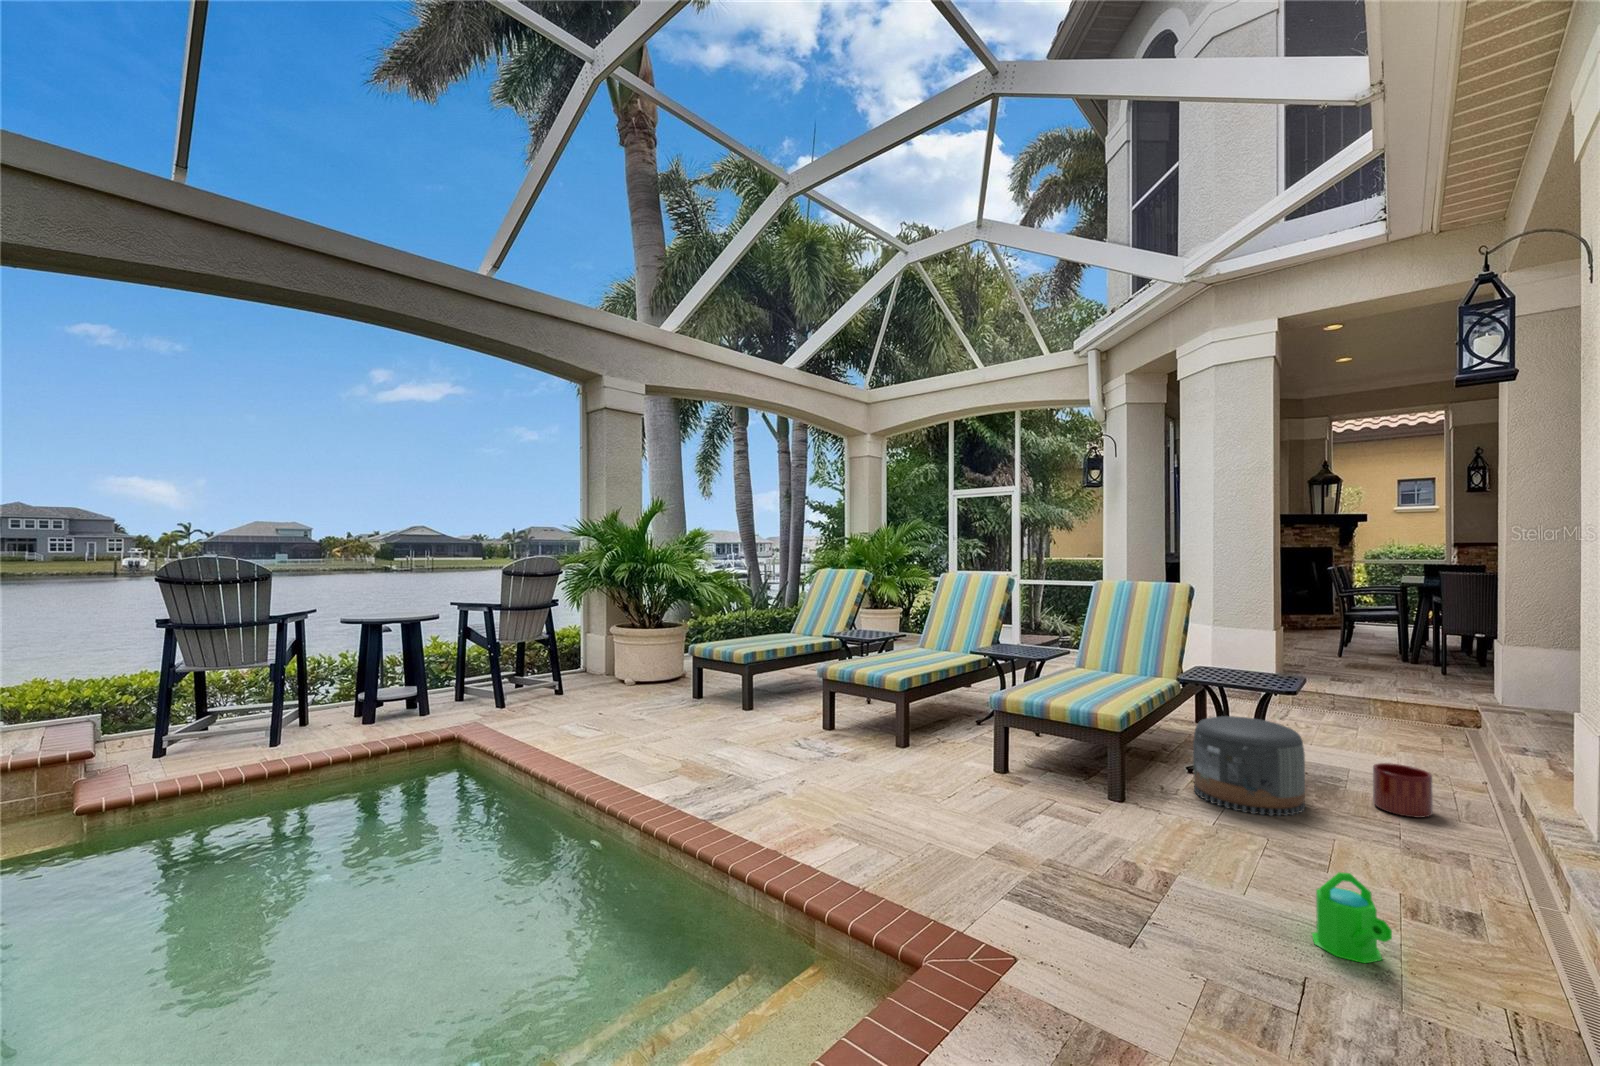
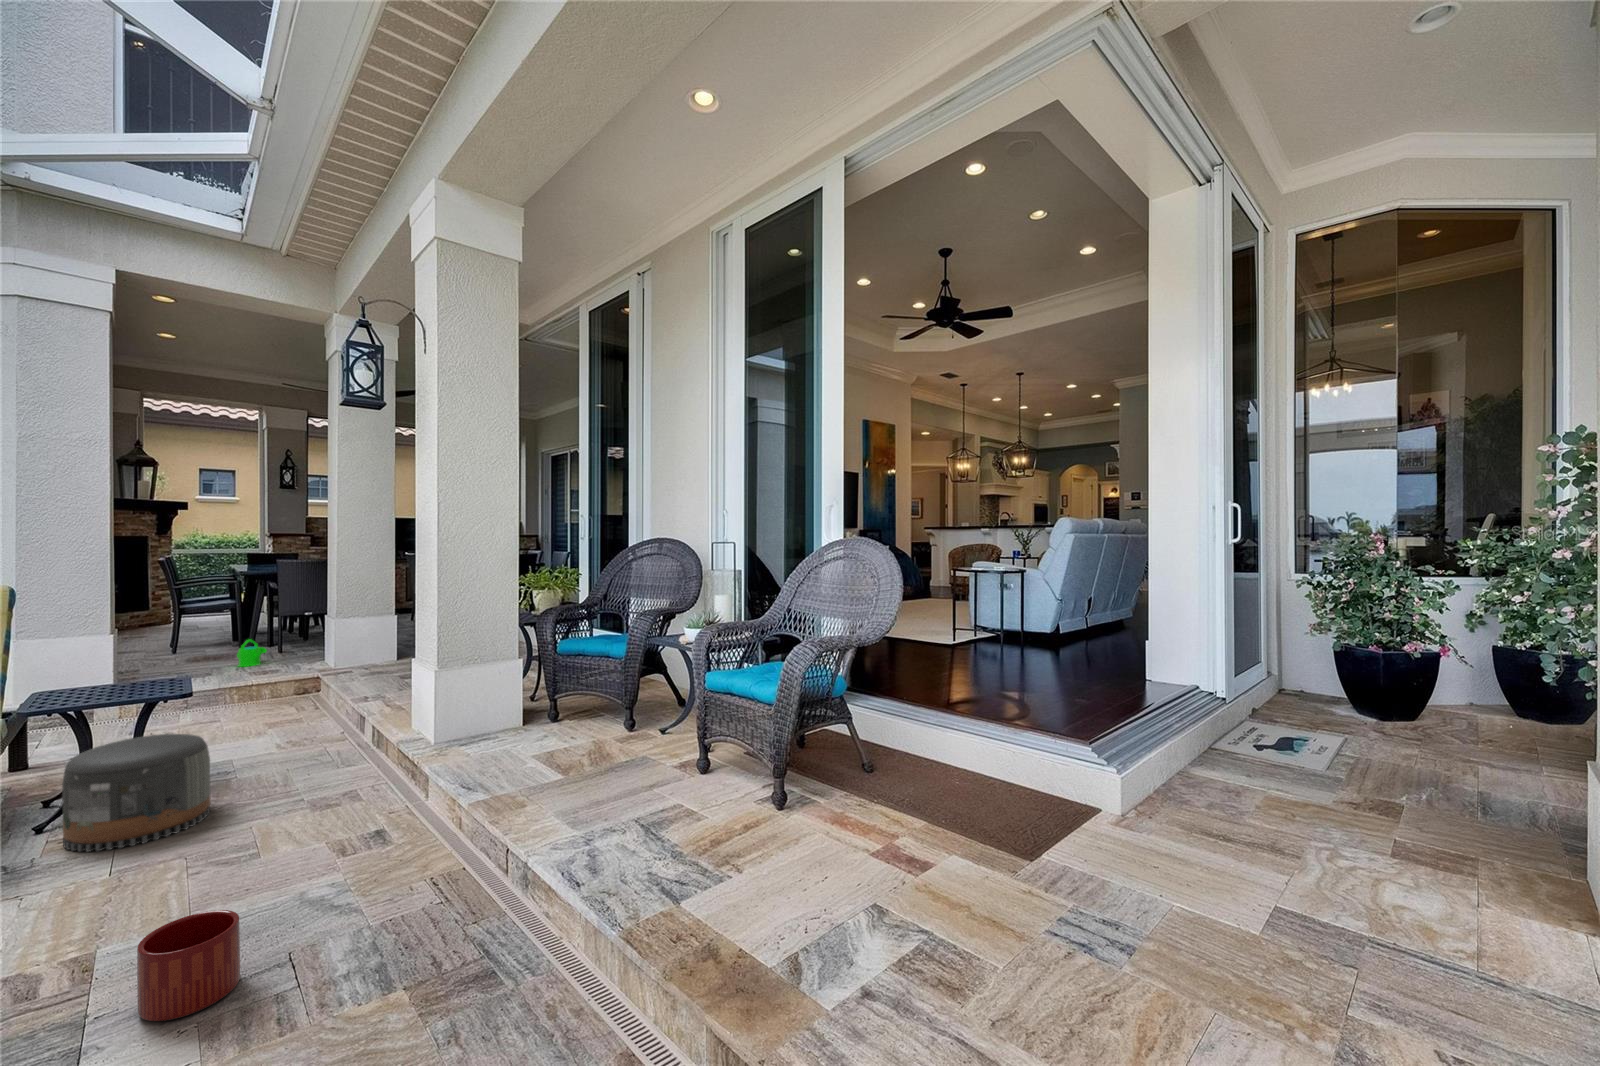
planter: present [1373,763,1433,818] -> present [137,910,240,1021]
watering can: present [1312,872,1392,963] -> present [237,639,267,667]

